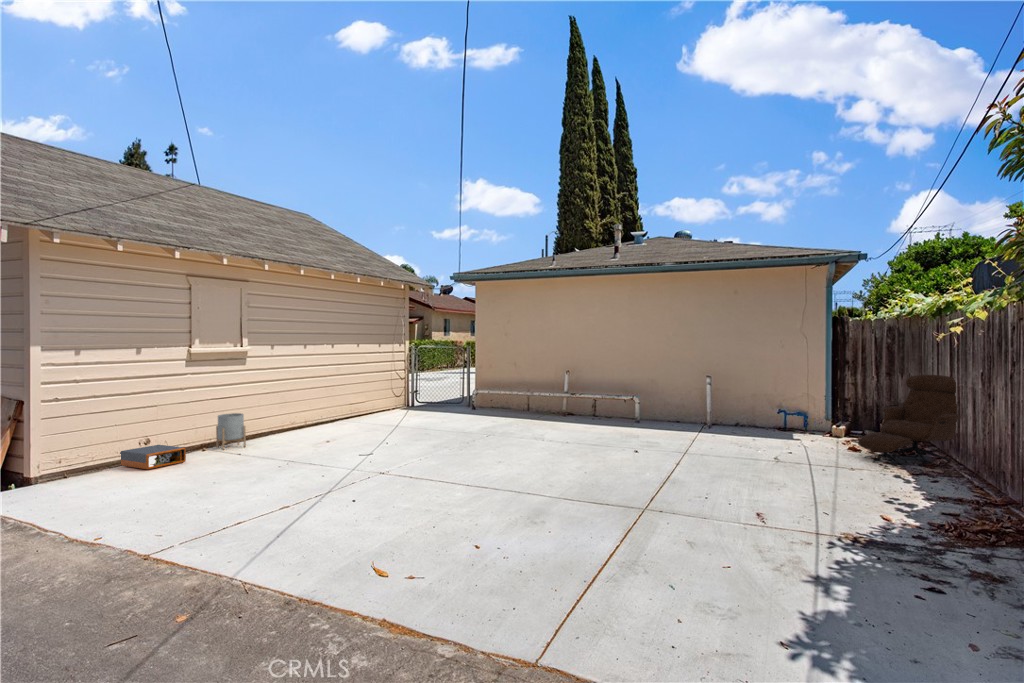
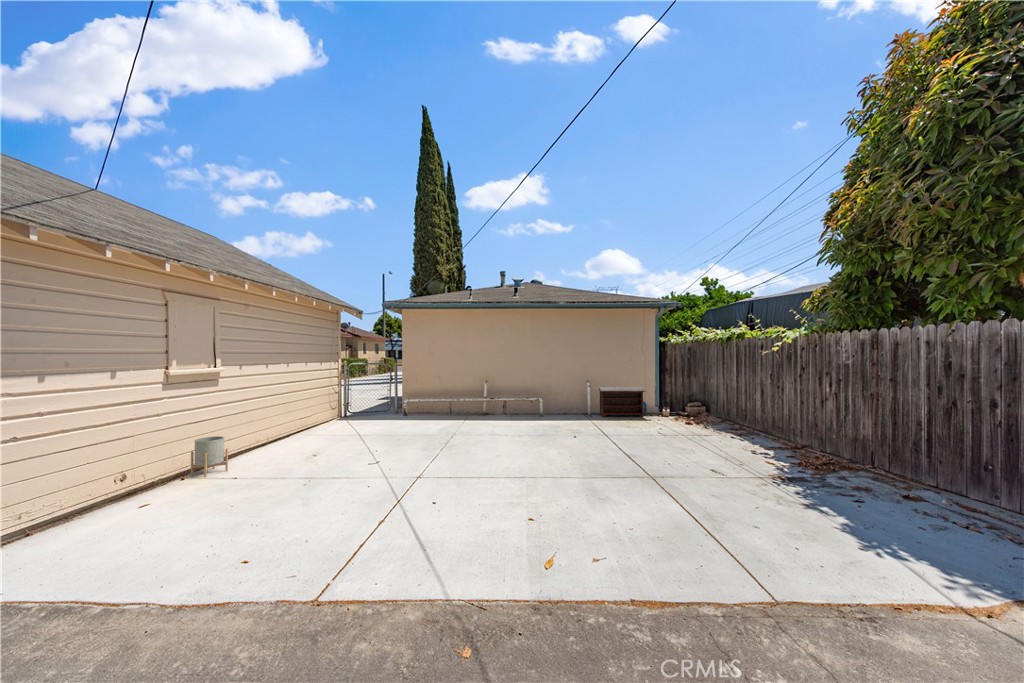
lounge chair: present [858,375,961,465] -> none [700,376,748,432]
bench: none [727,386,800,433] -> present [599,387,645,417]
storage box: present [120,445,186,469] -> none [94,479,181,510]

